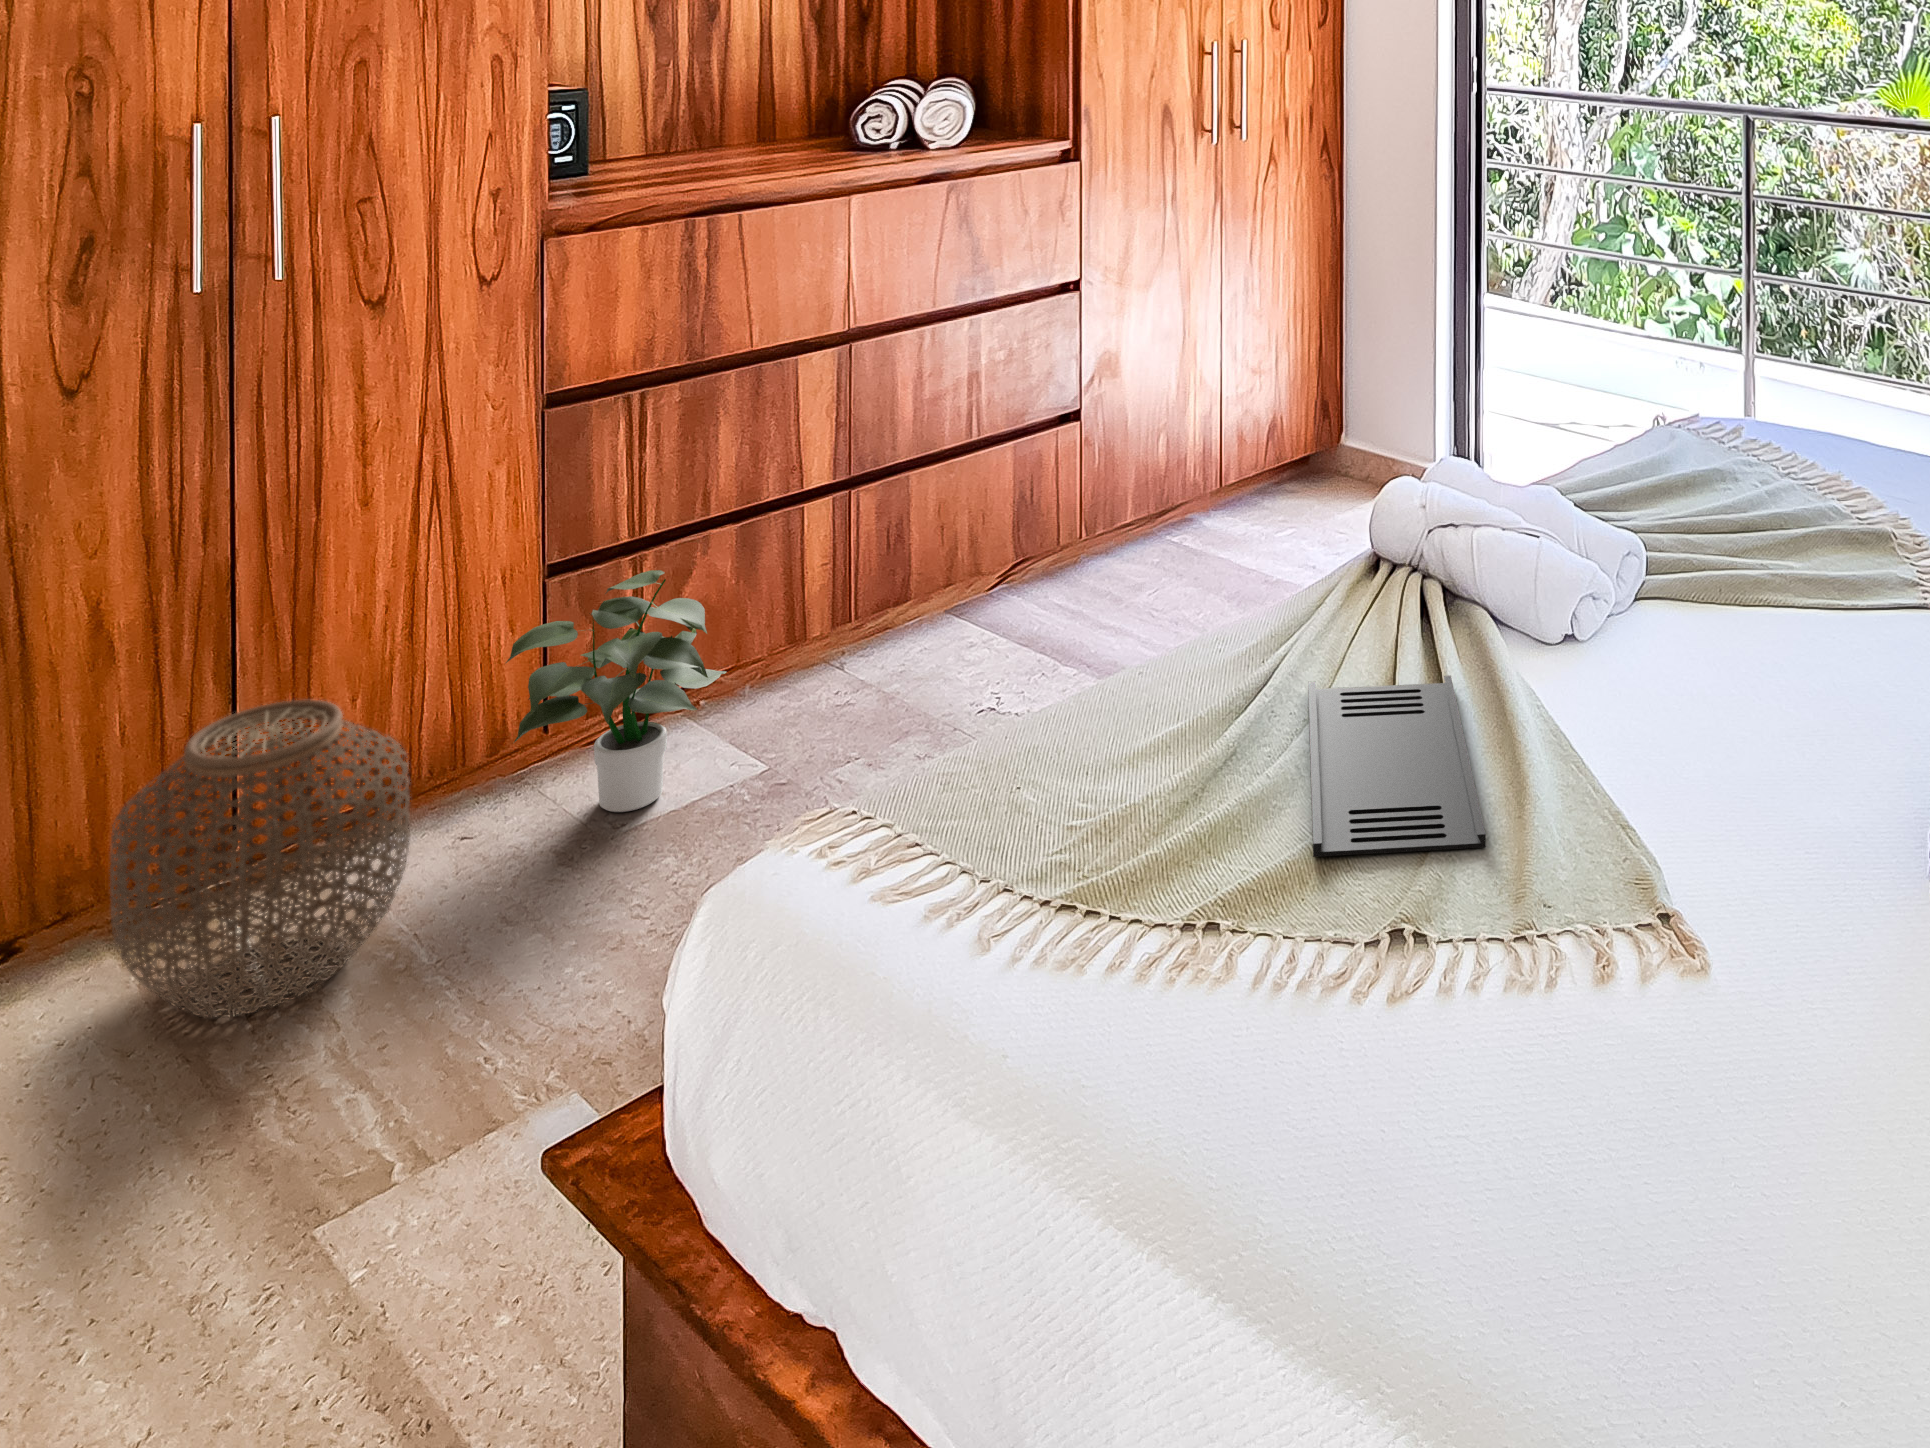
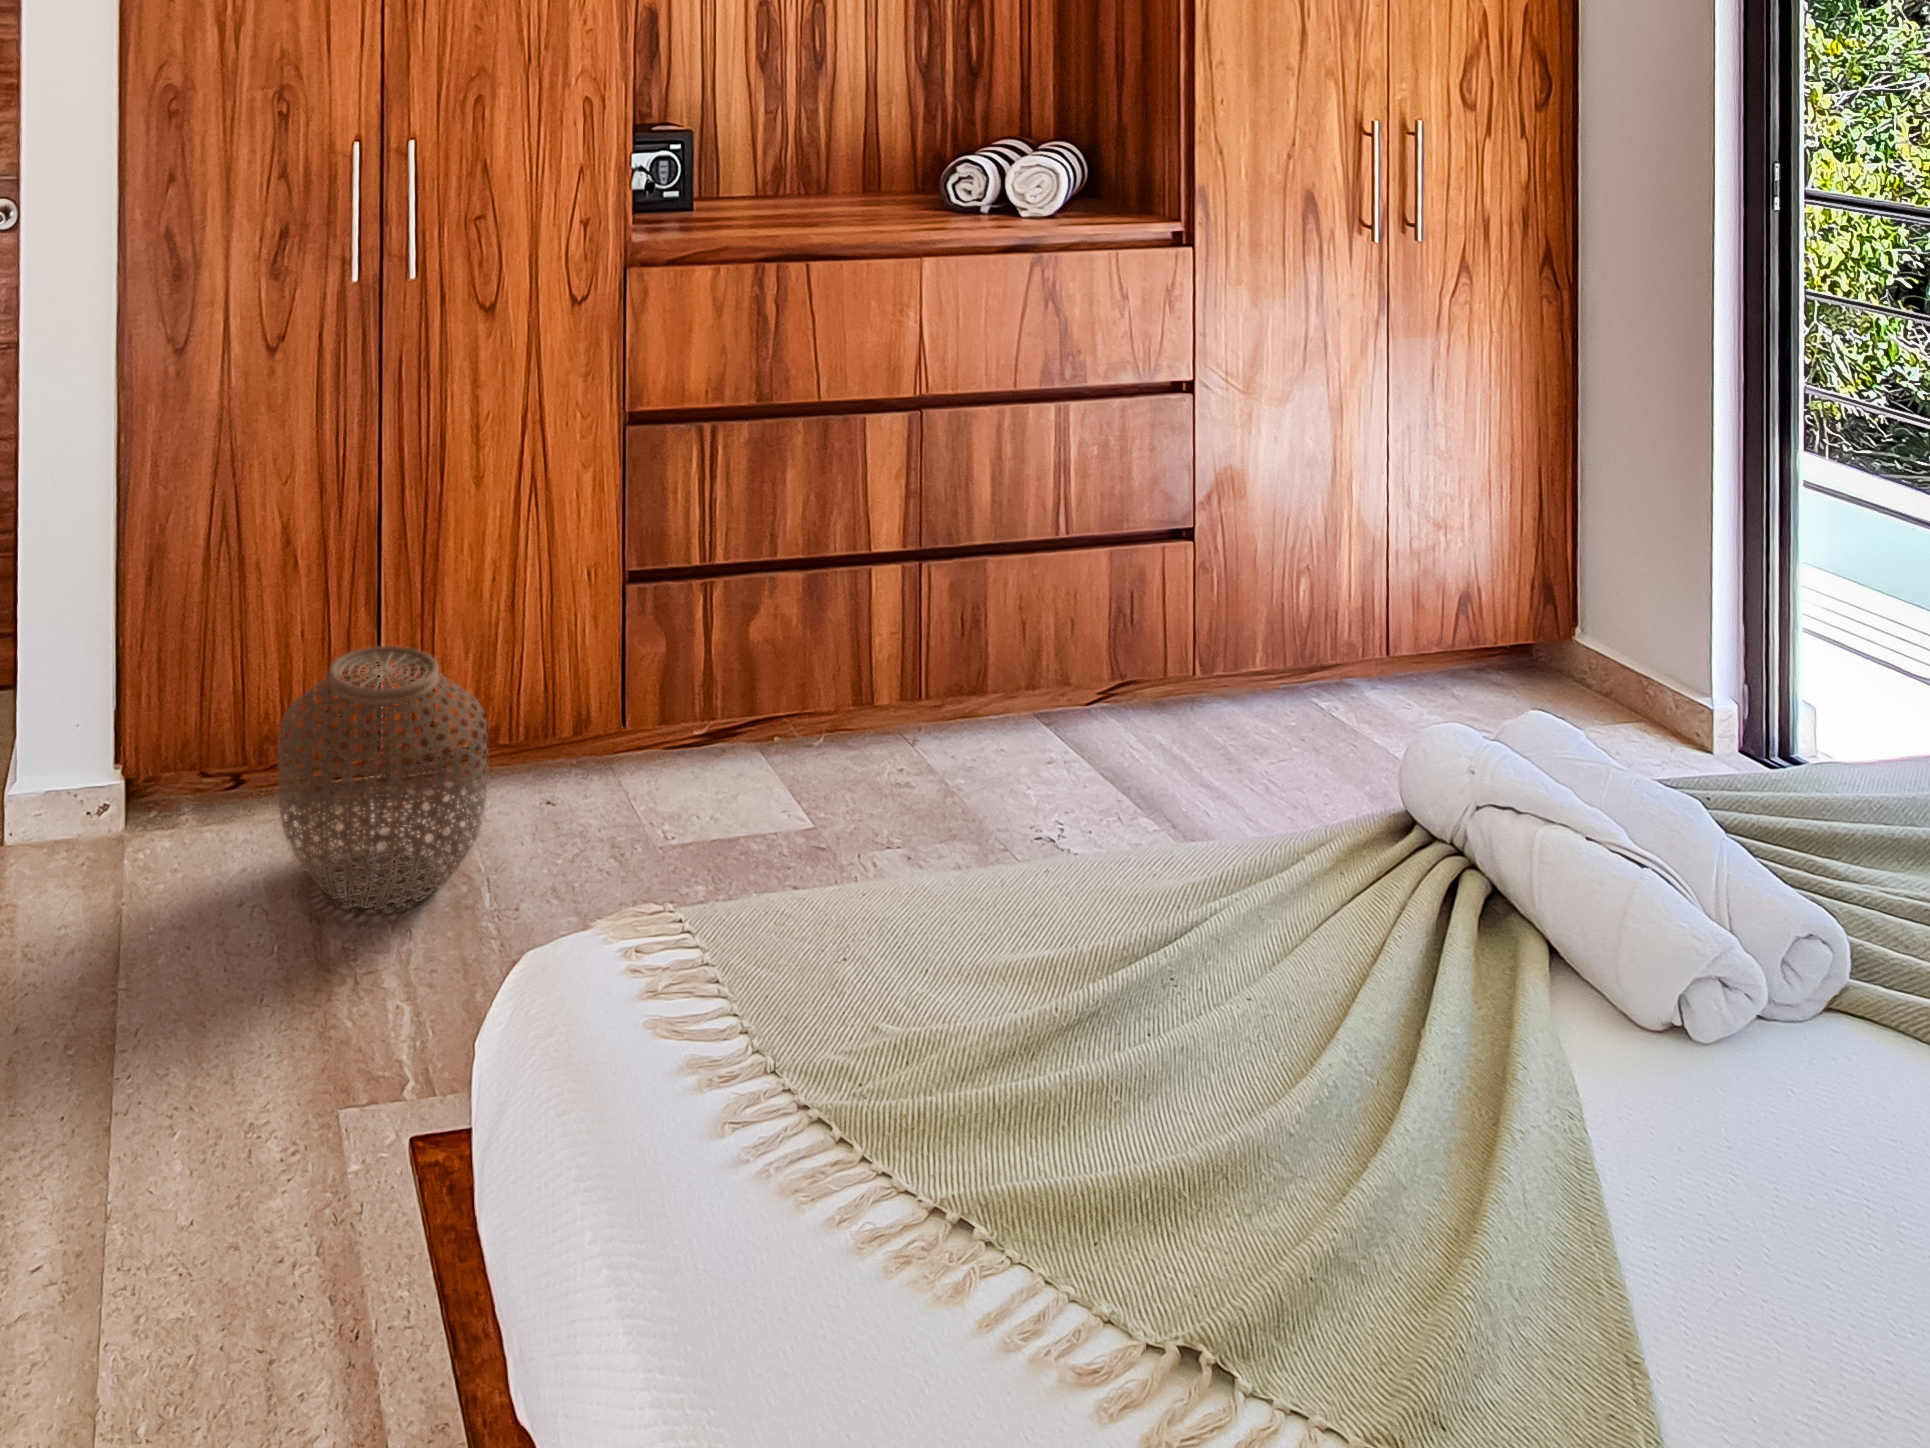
potted plant: present [506,570,726,812] -> none [584,604,779,833]
tray: present [1308,675,1486,857] -> none [1121,956,1419,1280]

